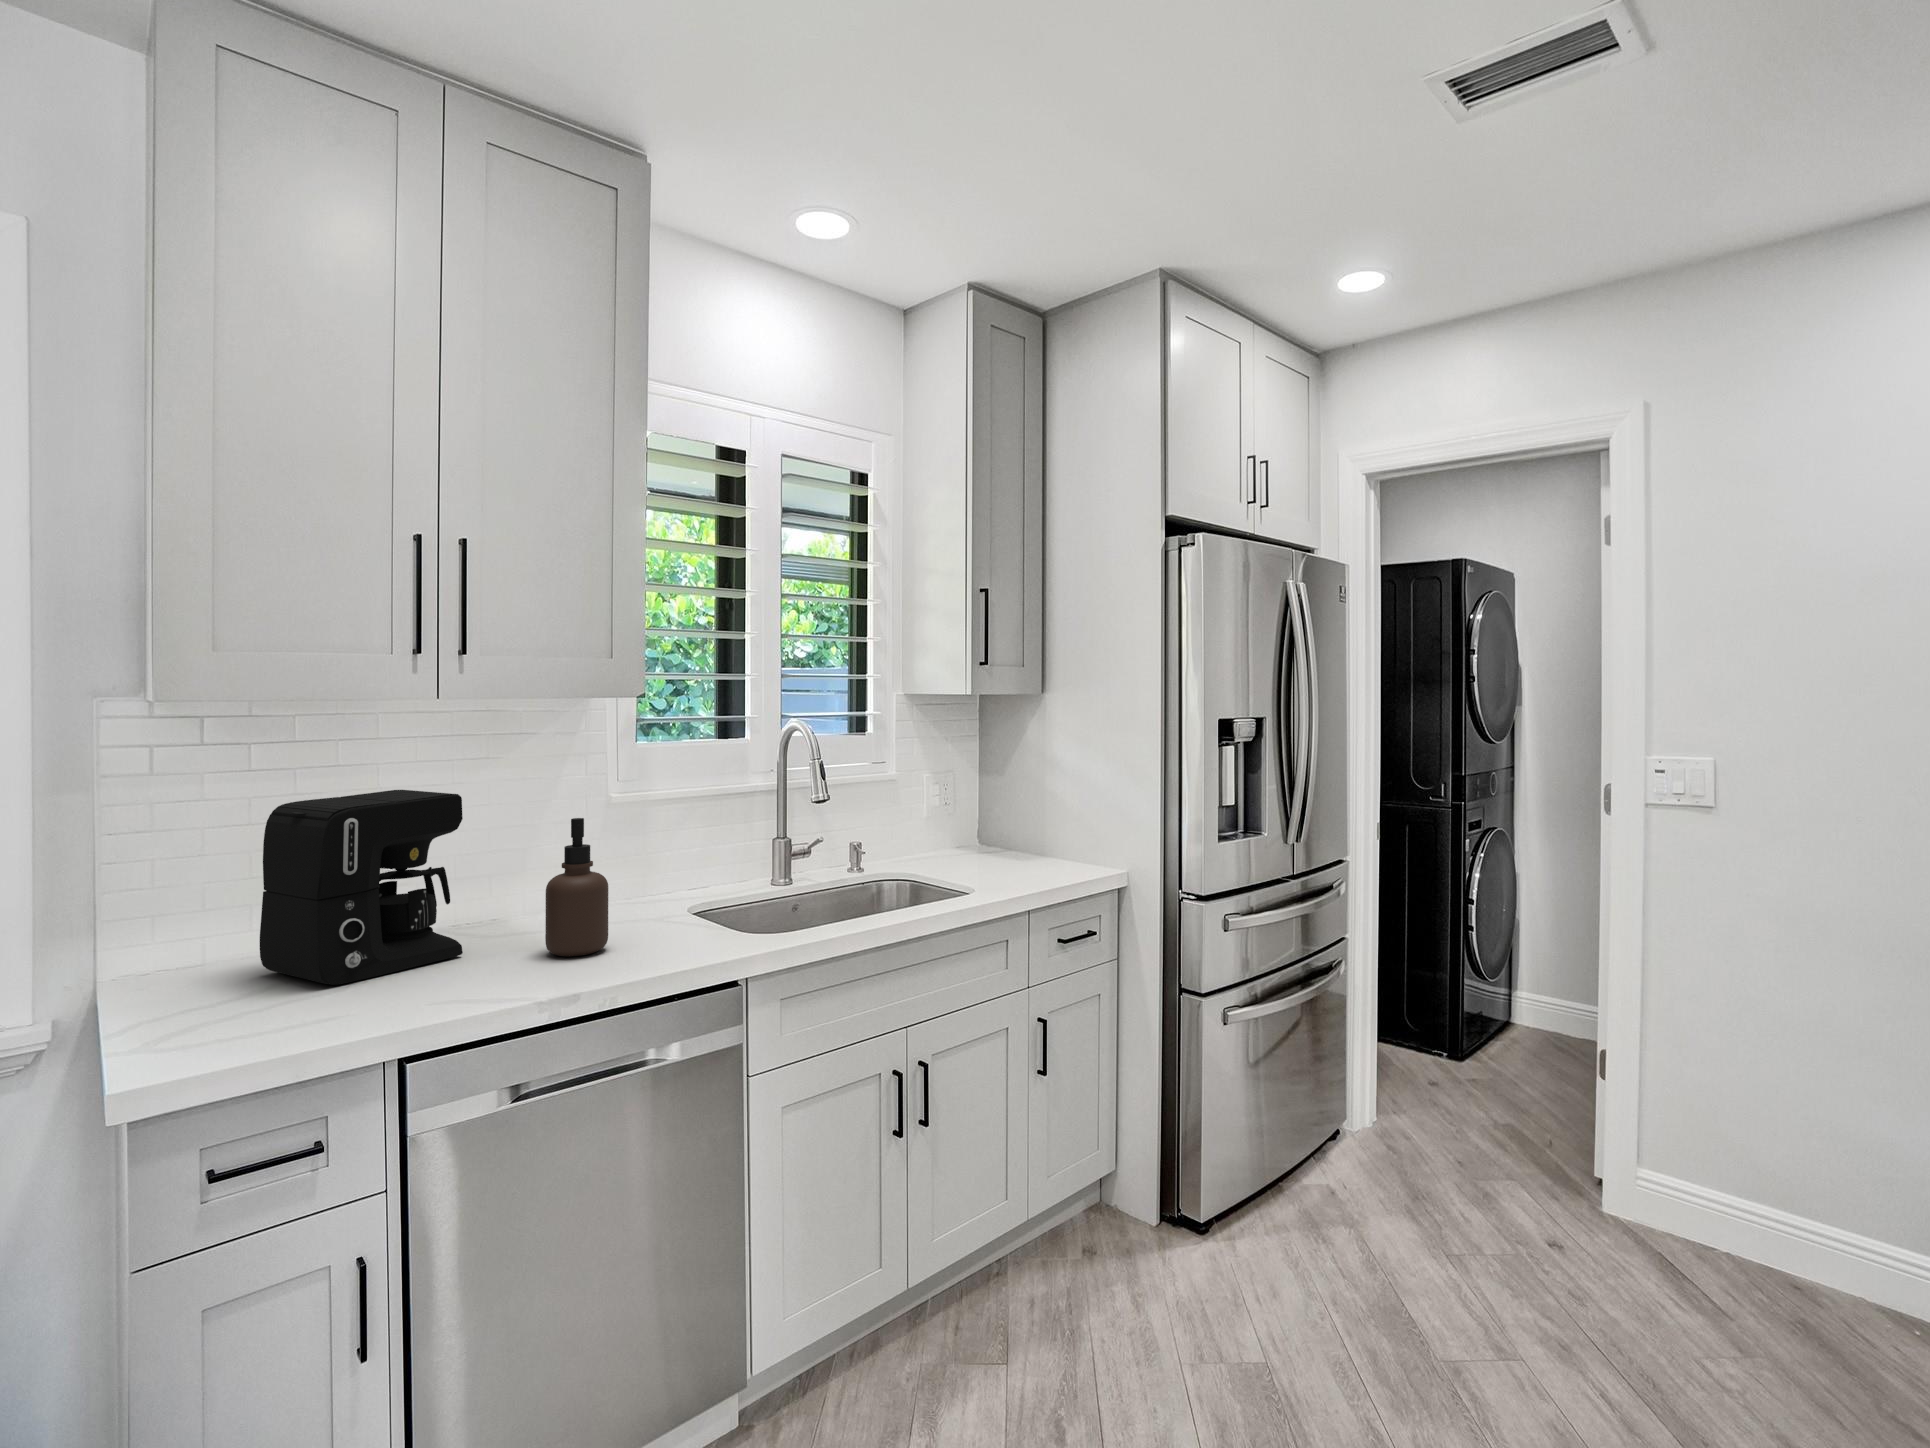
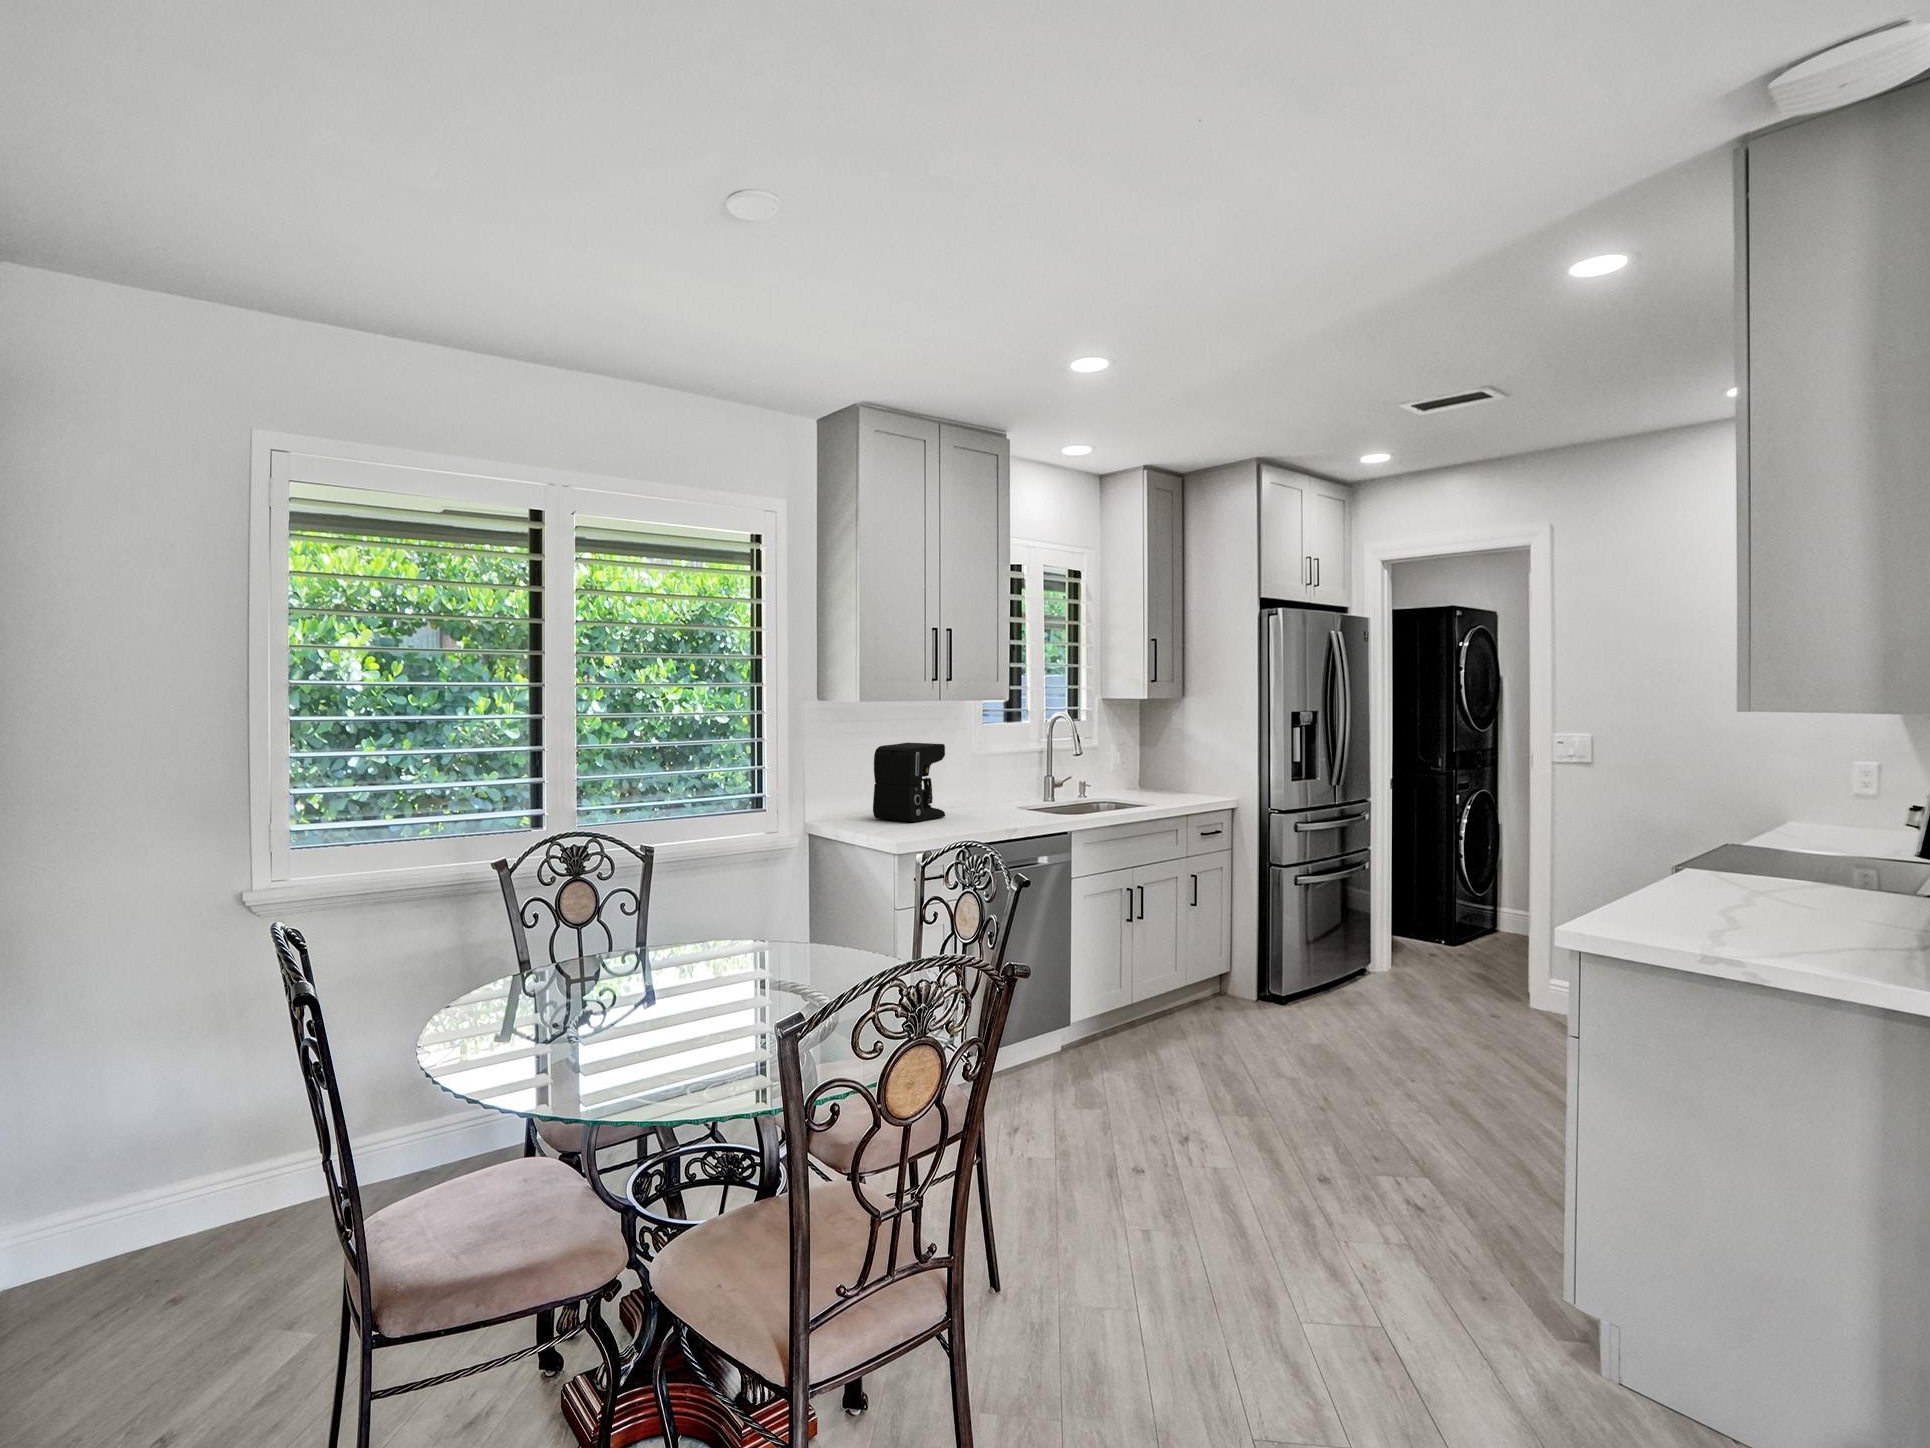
soap dispenser: present [545,818,608,956] -> none [980,756,1007,818]

